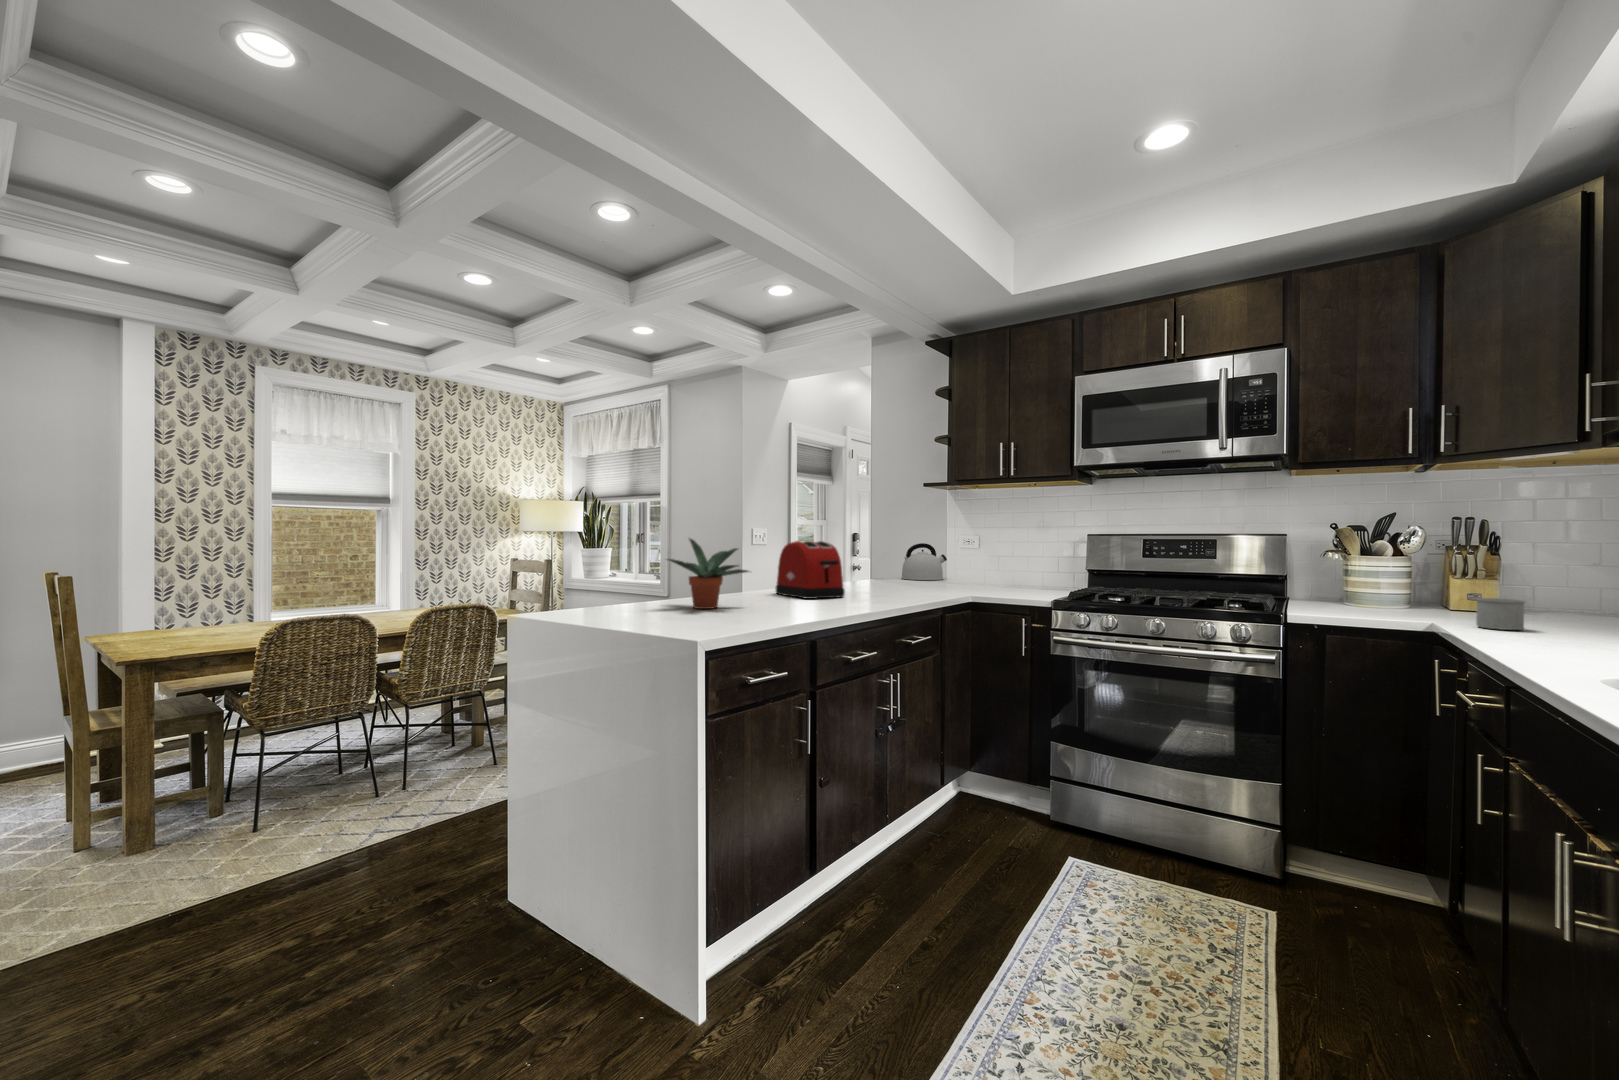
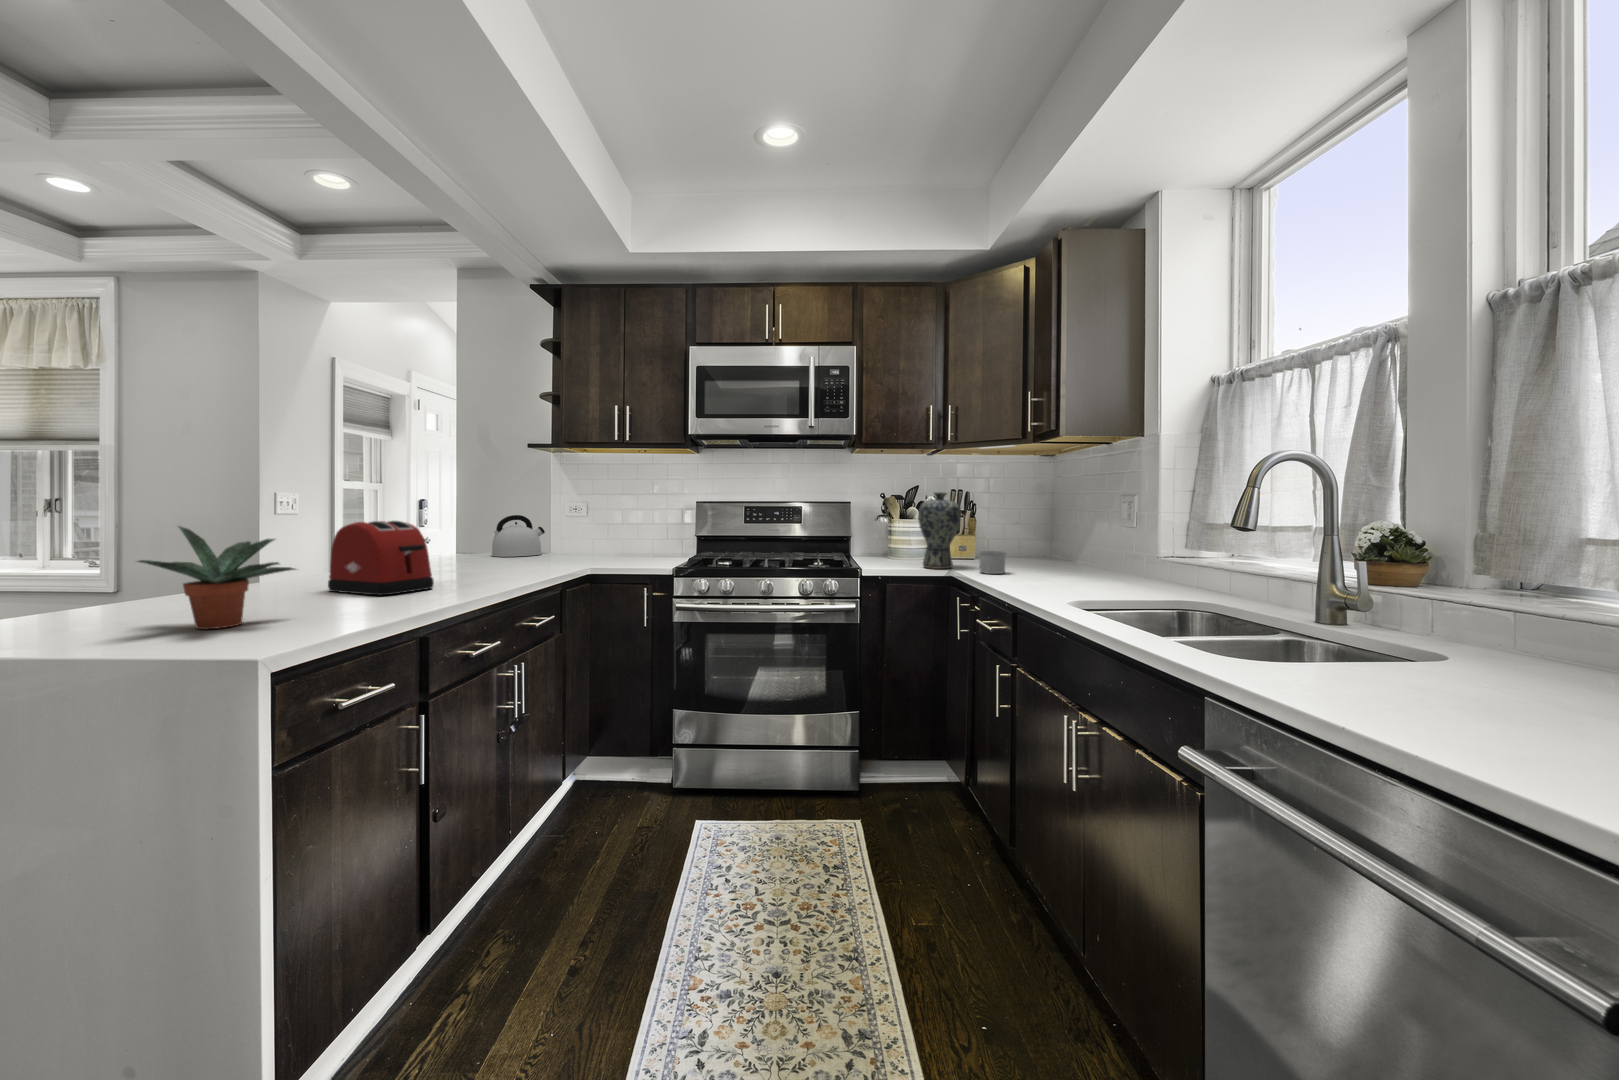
vase: none [1377,520,1449,619] -> present [918,492,961,569]

